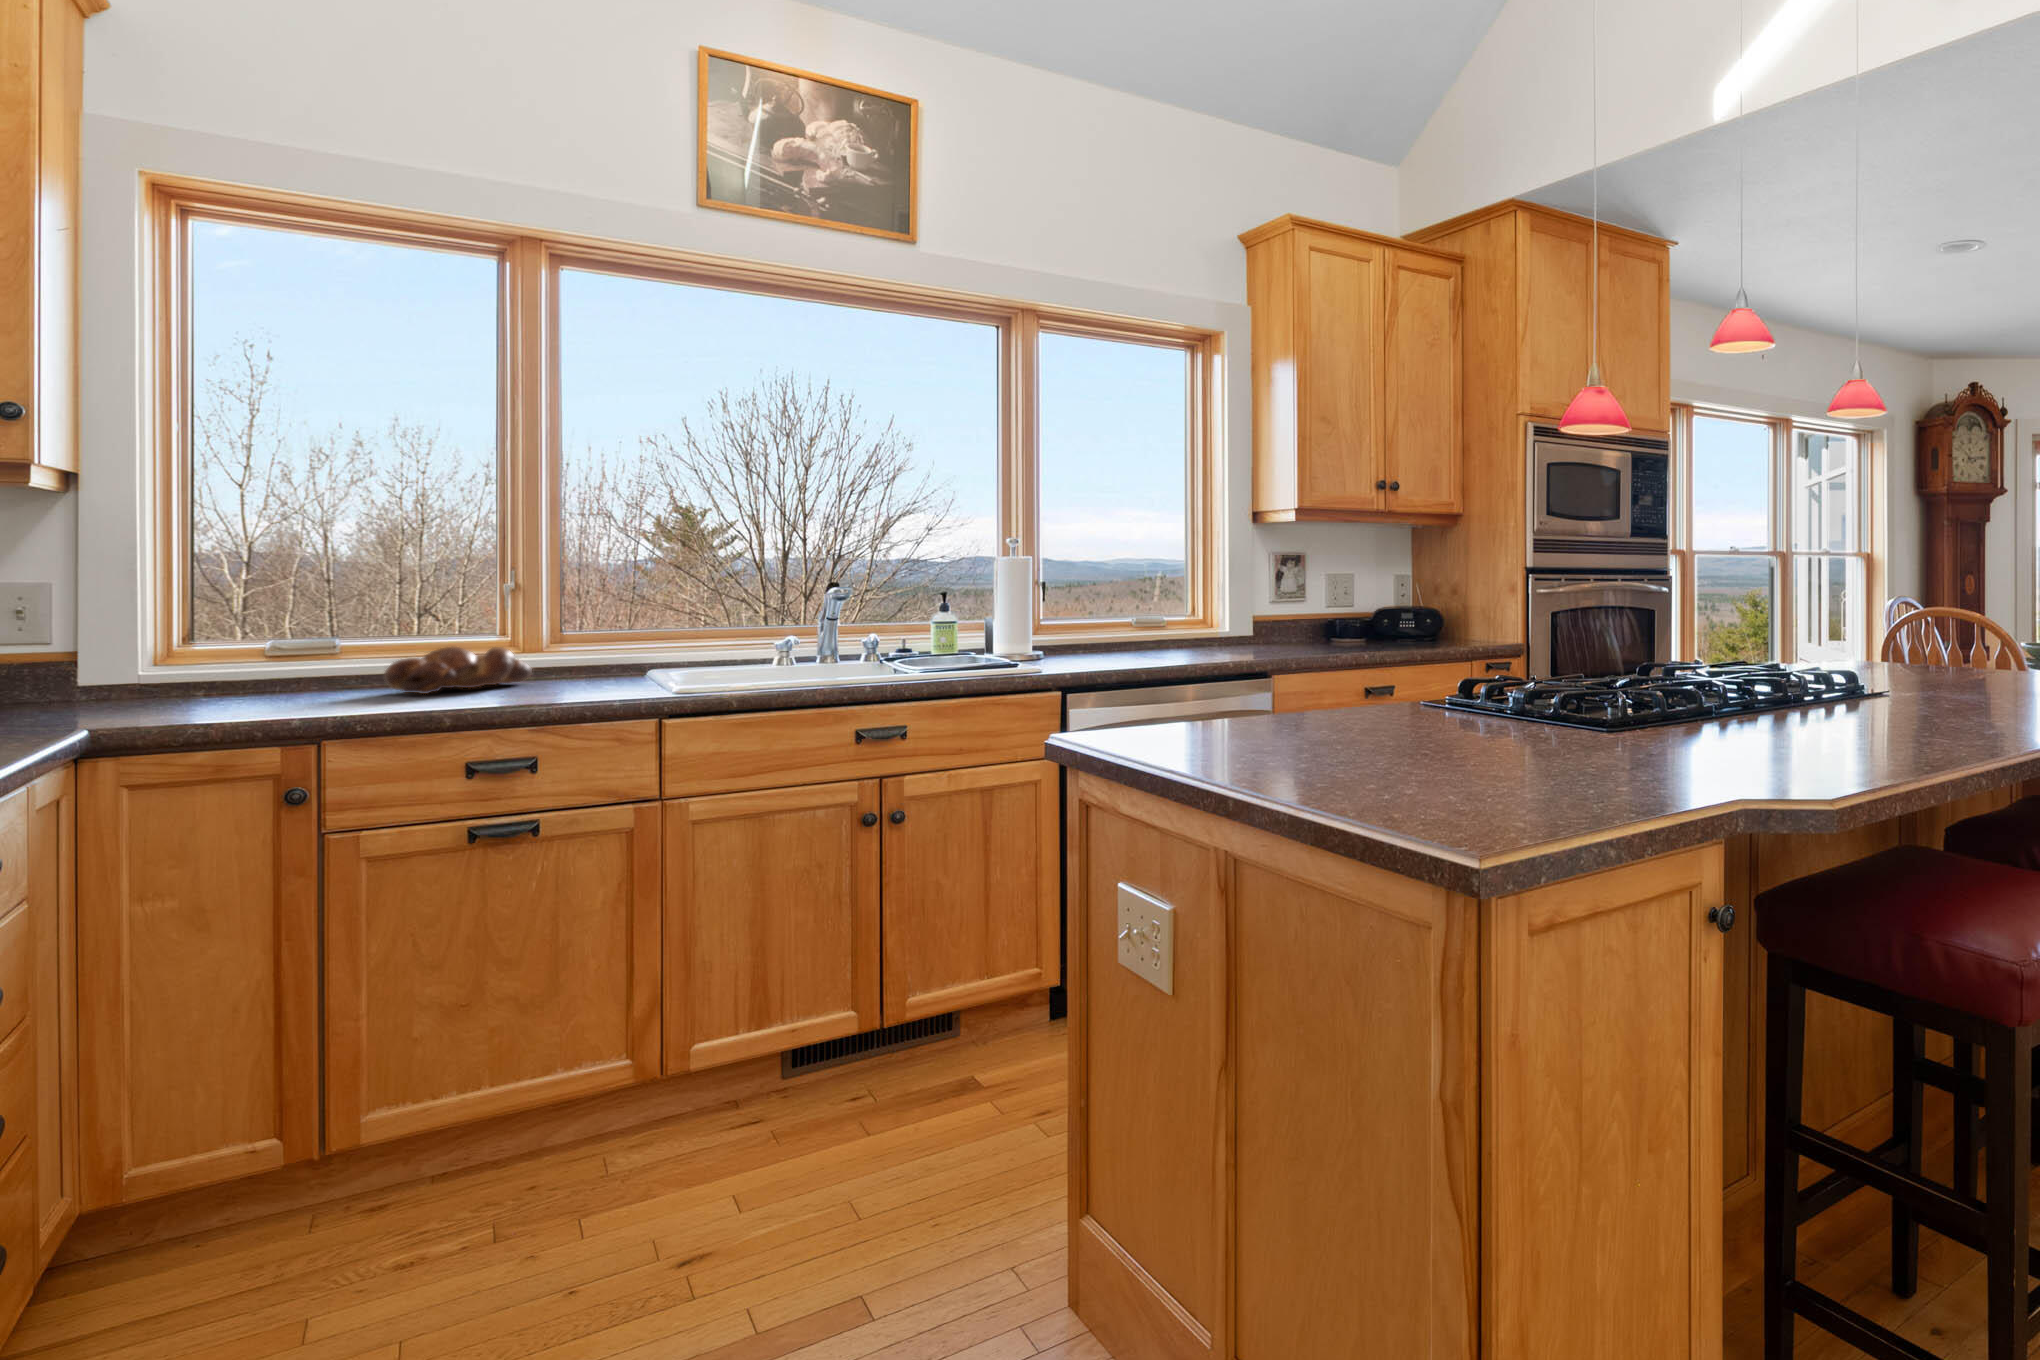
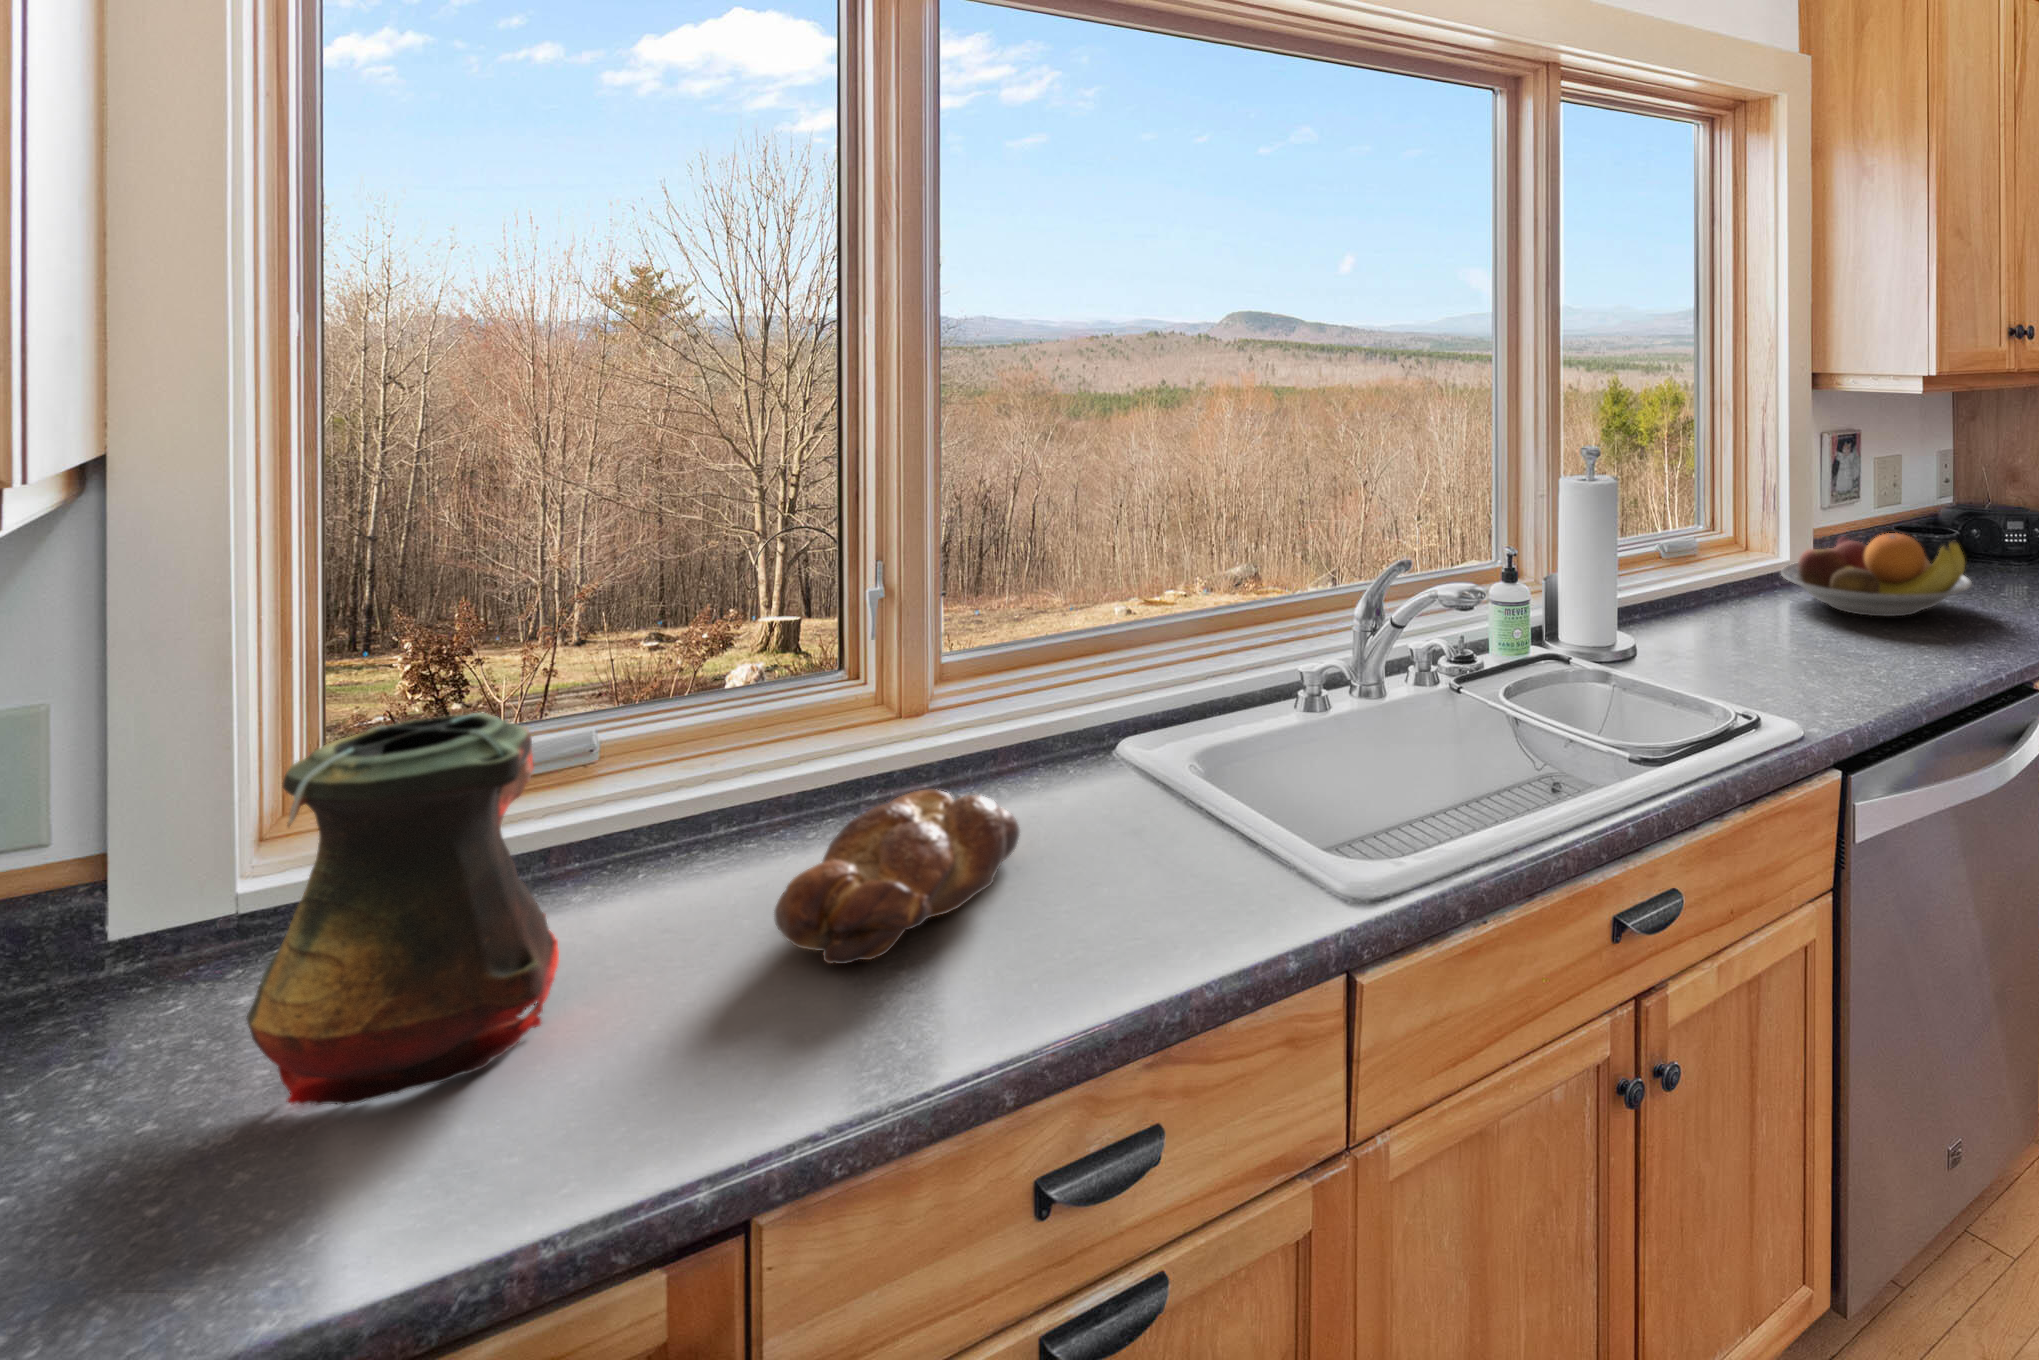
vase: none [143,573,280,705] -> present [247,713,559,1105]
fruit bowl: none [1163,602,1276,650] -> present [1781,533,1971,616]

